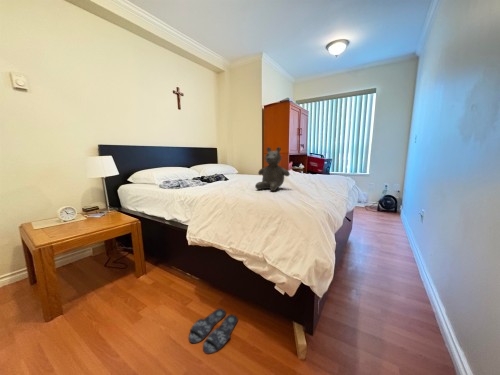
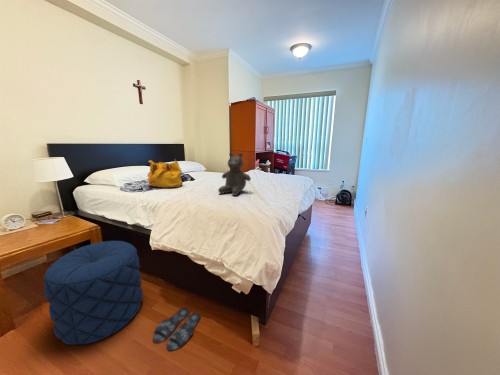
handbag: none [185,157,218,185] -> present [148,160,183,188]
pouf: none [88,234,178,337] -> present [43,241,143,345]

